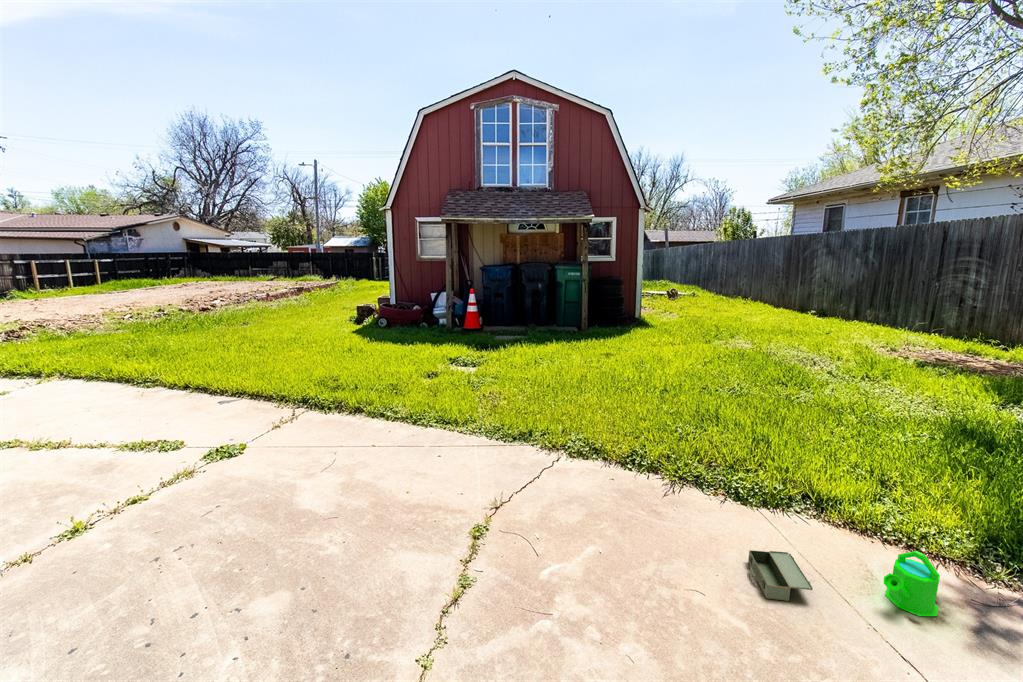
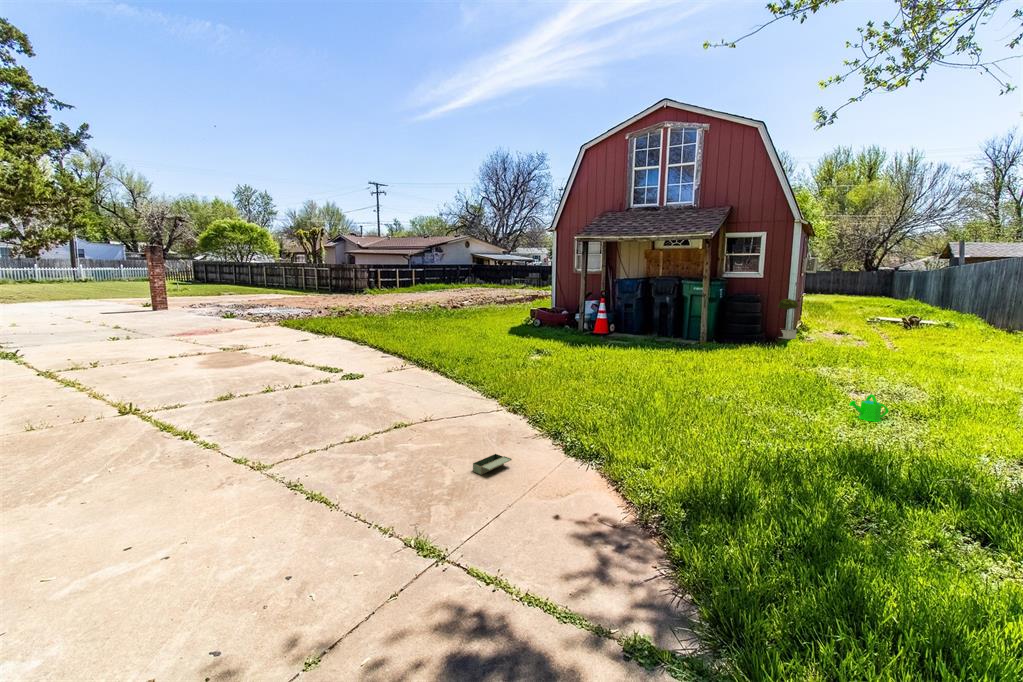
potted tree: none [634,282,650,320] -> present [778,299,798,339]
watering can: present [884,551,940,616] -> present [849,394,889,422]

